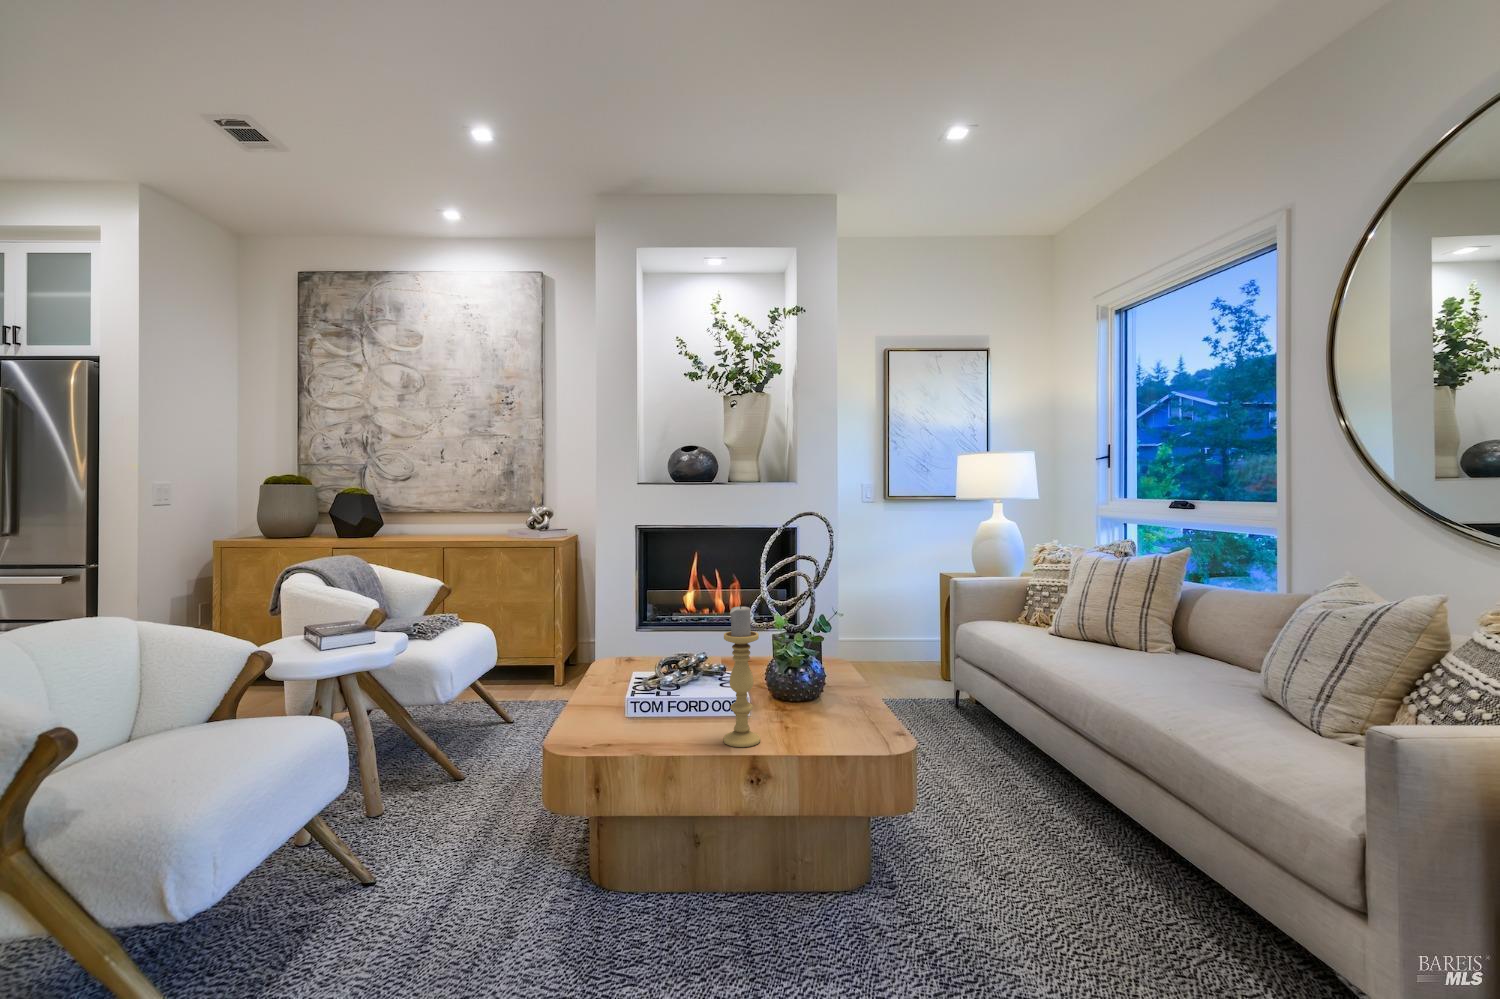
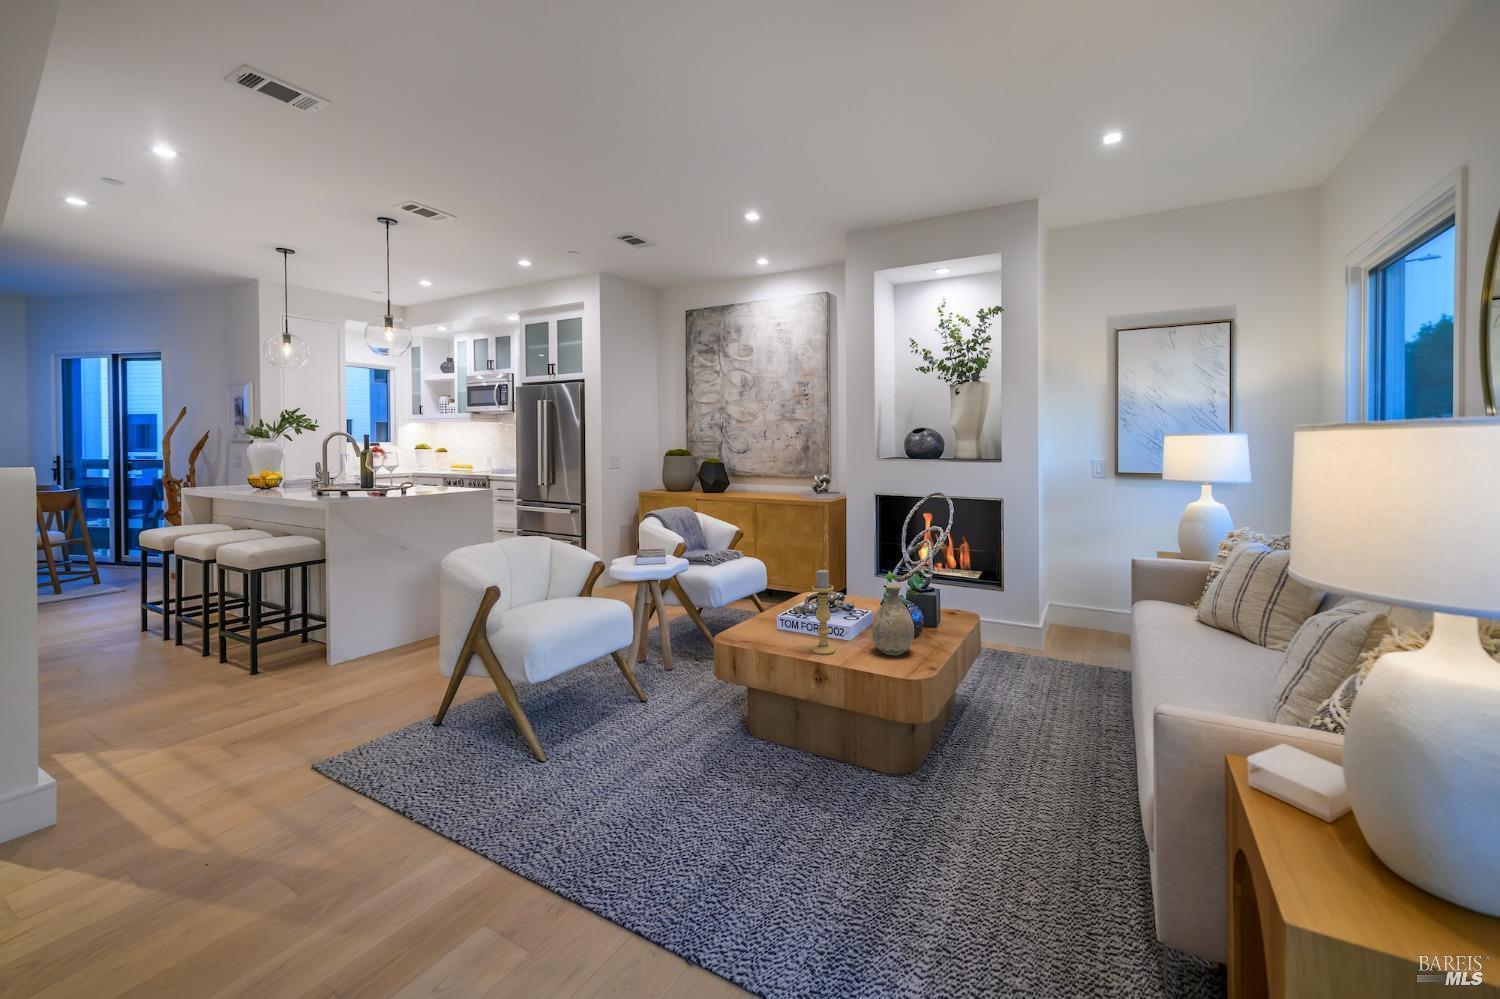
vase: none [803,621,865,729] -> present [872,585,914,655]

